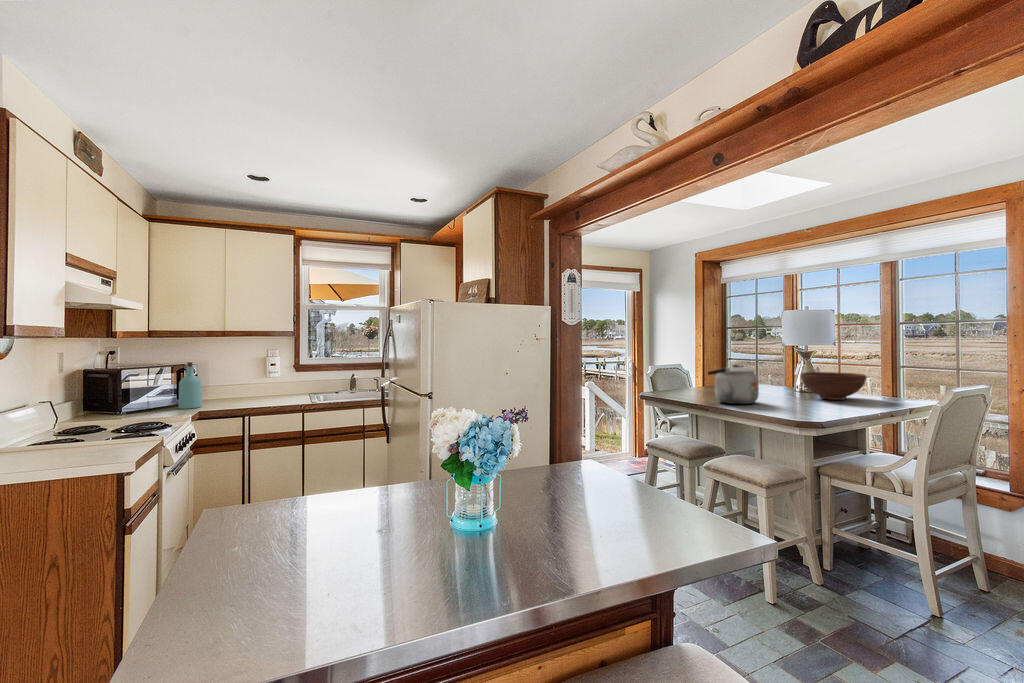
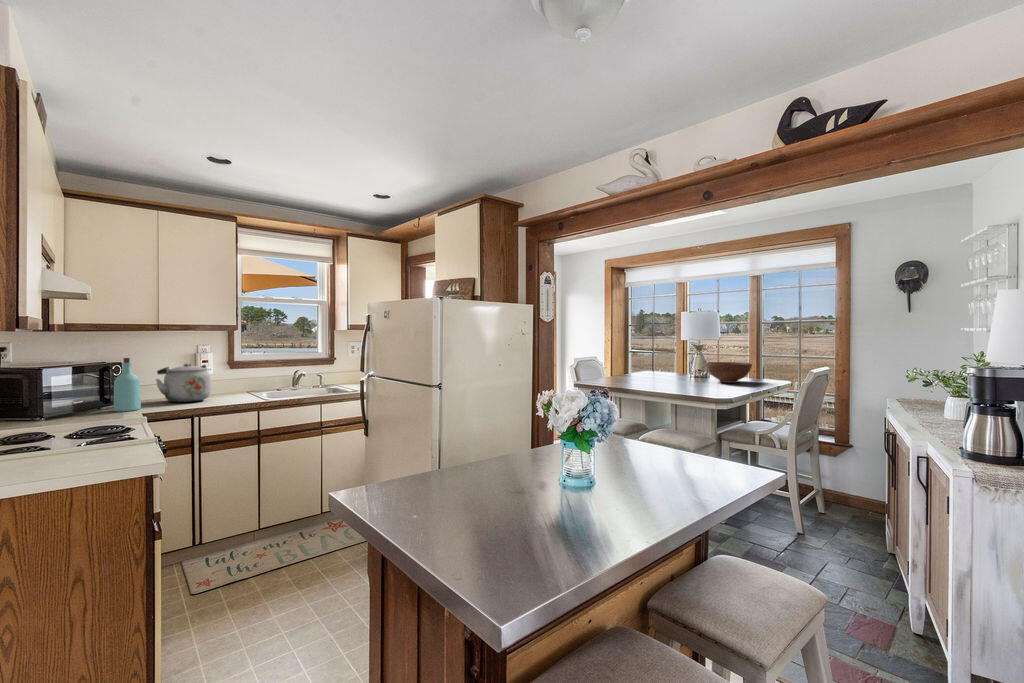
kettle: present [708,364,759,404] -> present [156,363,211,402]

